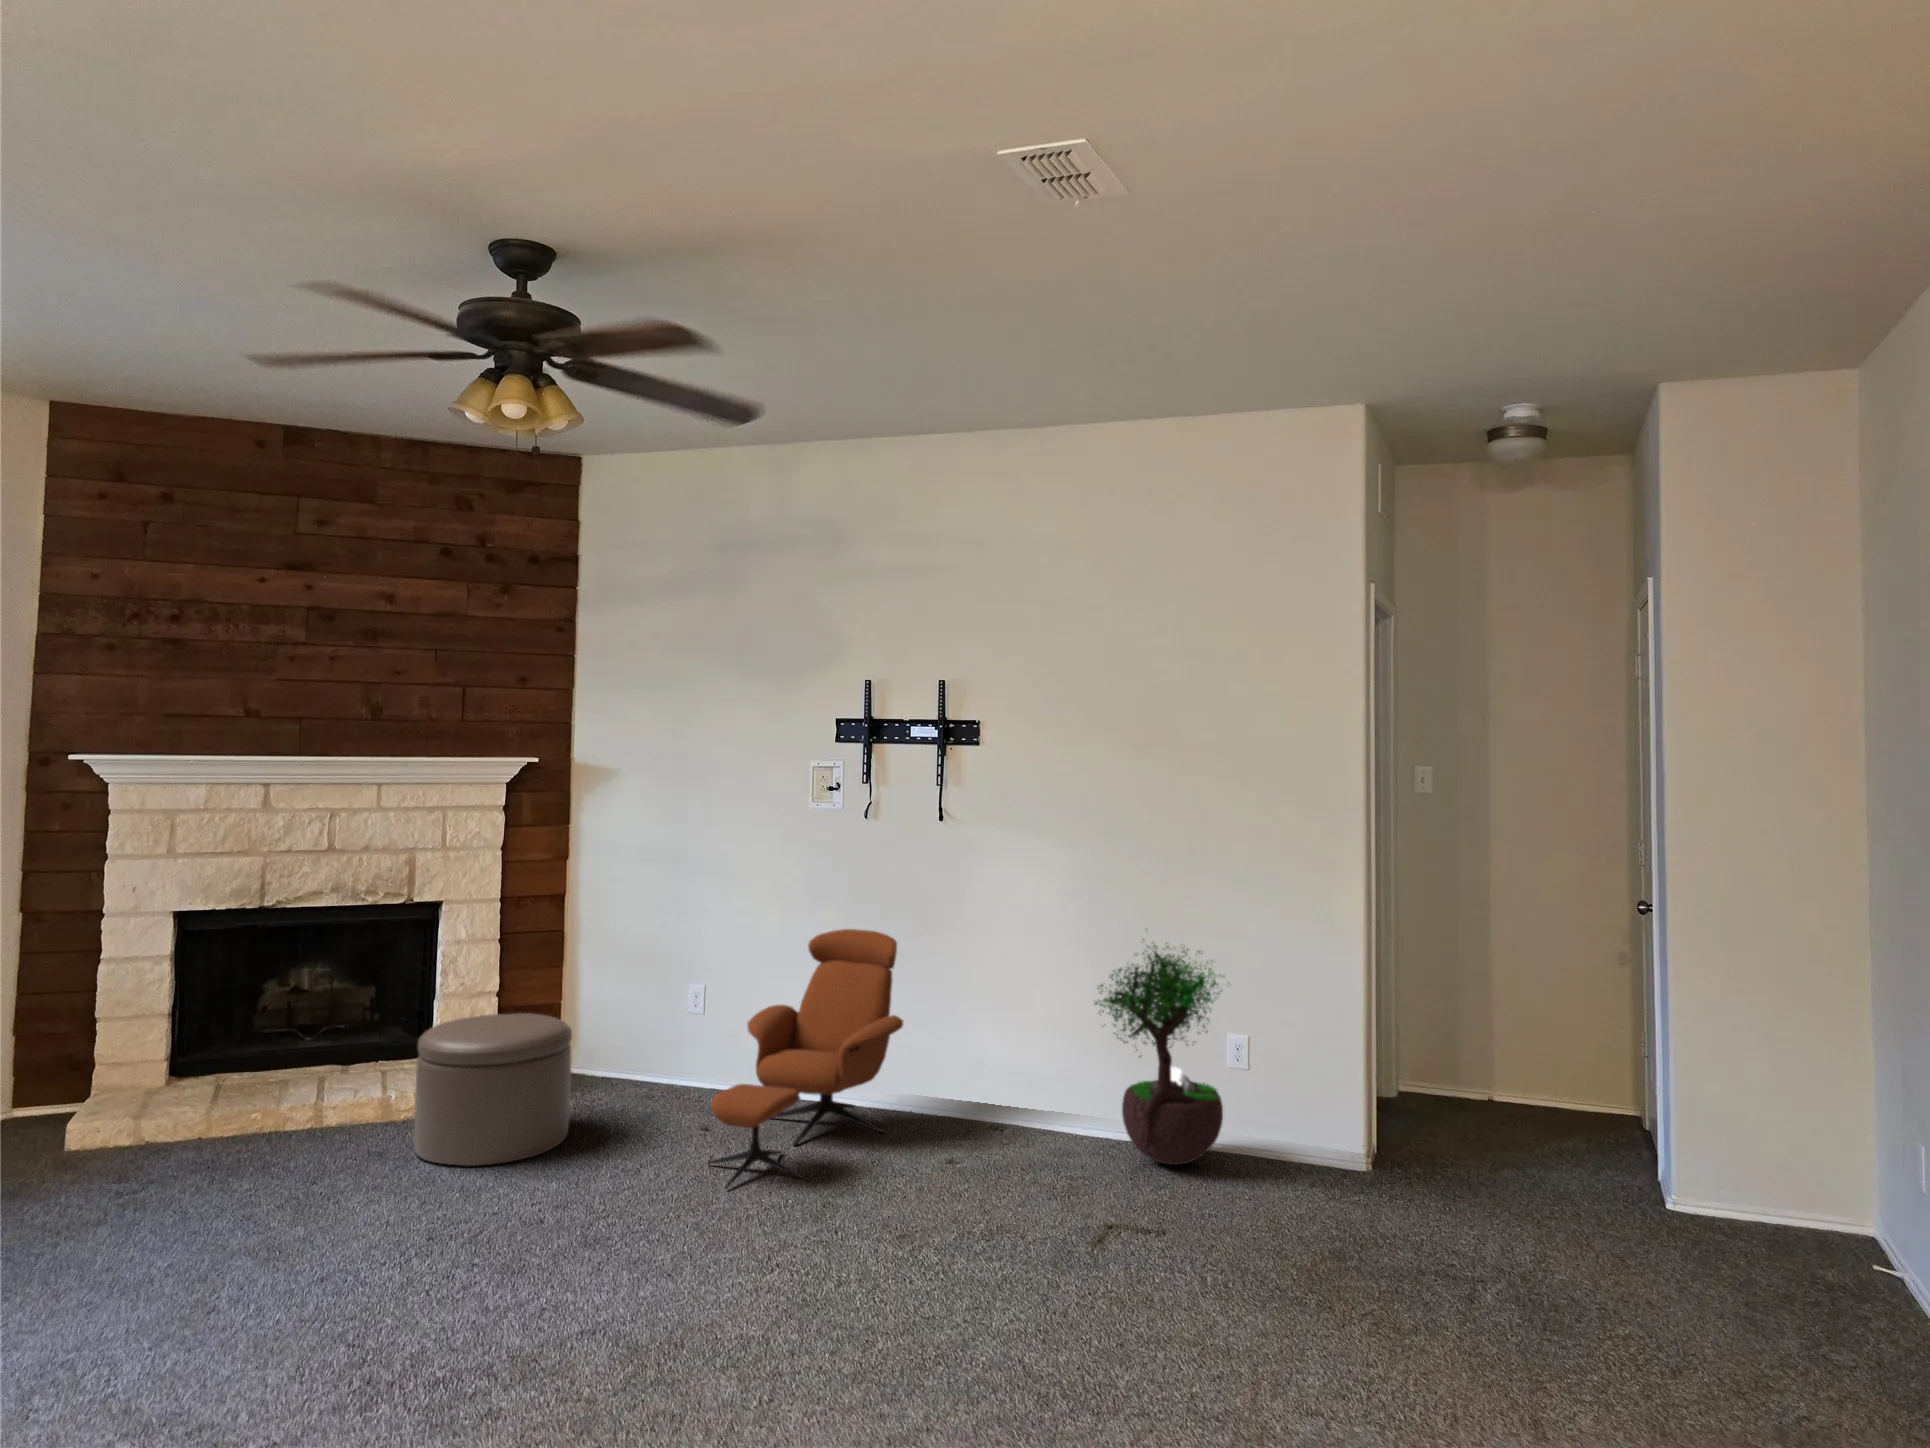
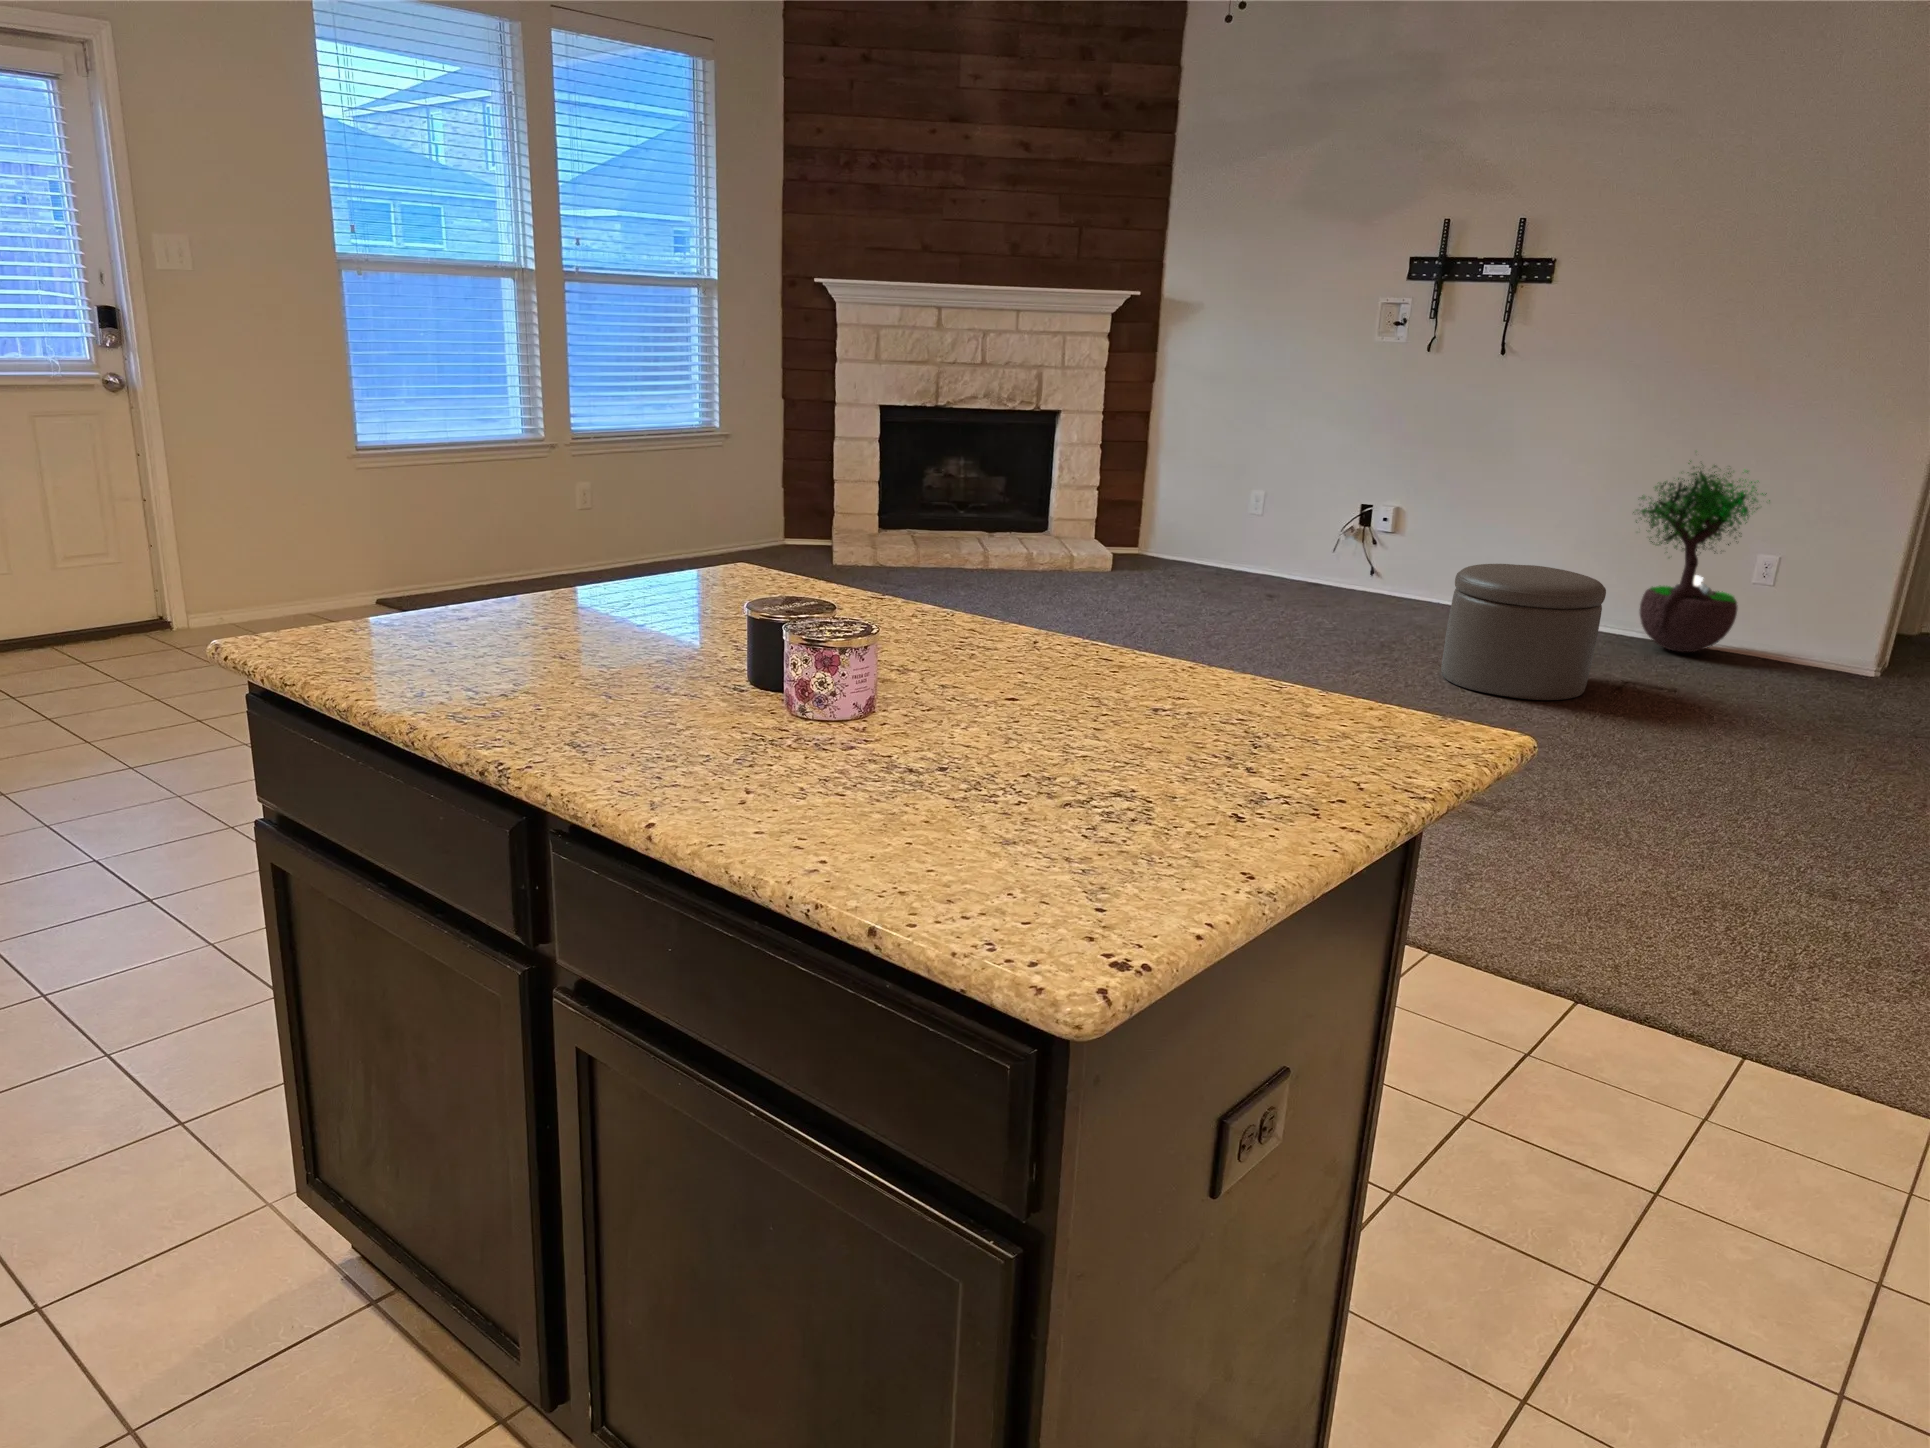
lounge chair: present [708,929,903,1189] -> none [1284,448,1448,626]
ottoman: present [414,1013,572,1166] -> present [1441,564,1606,700]

